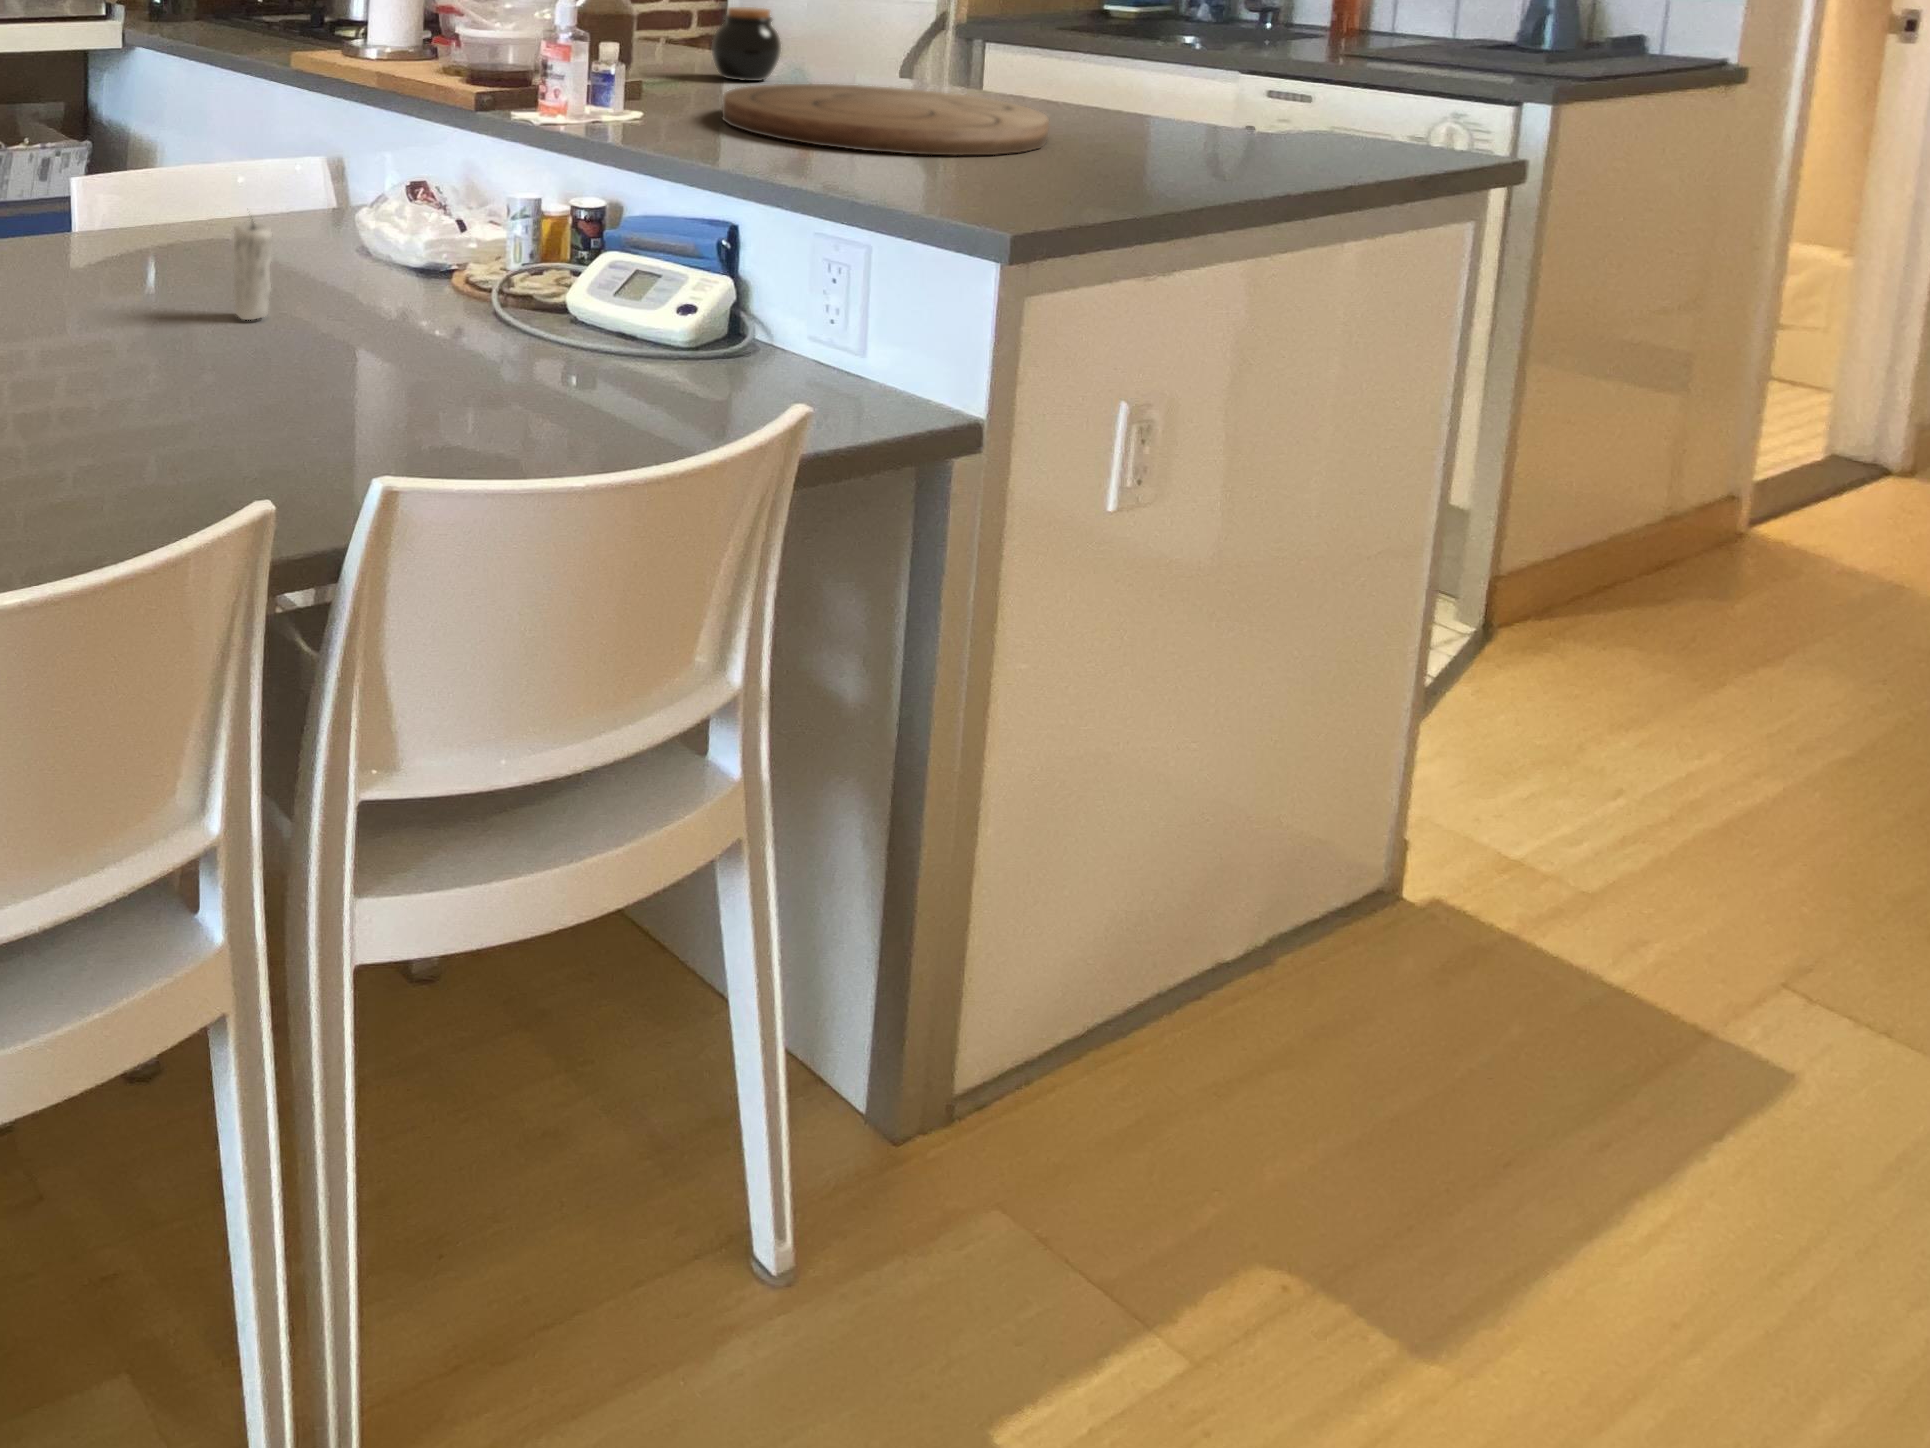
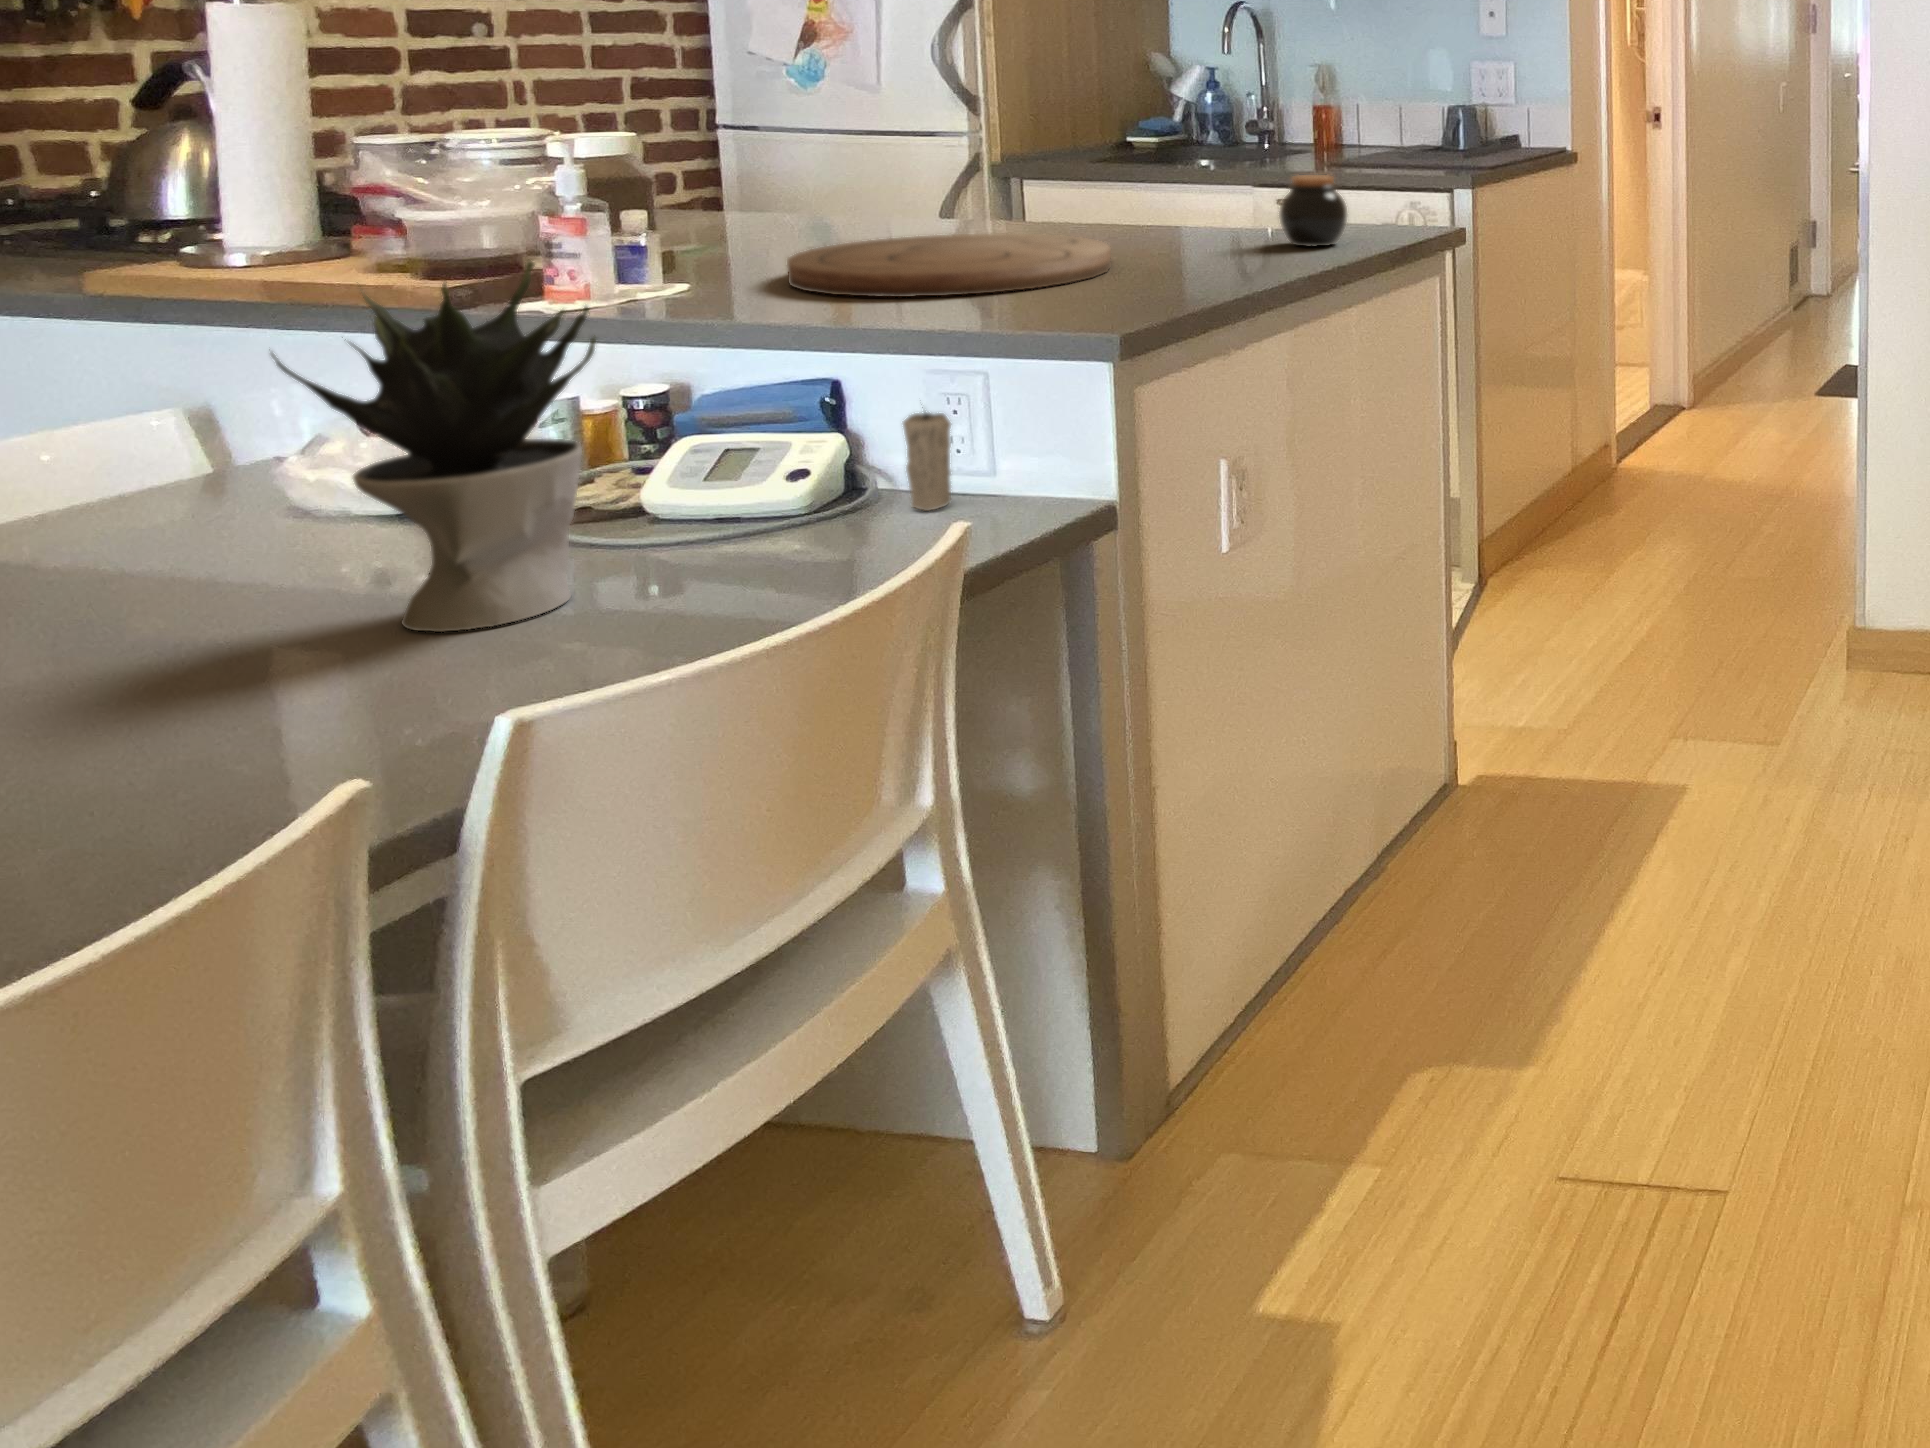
jar: present [712,7,781,81] -> present [1279,175,1348,247]
potted plant: none [308,59,527,397] -> present [271,261,596,632]
candle: present [234,219,272,320] -> present [903,407,951,511]

